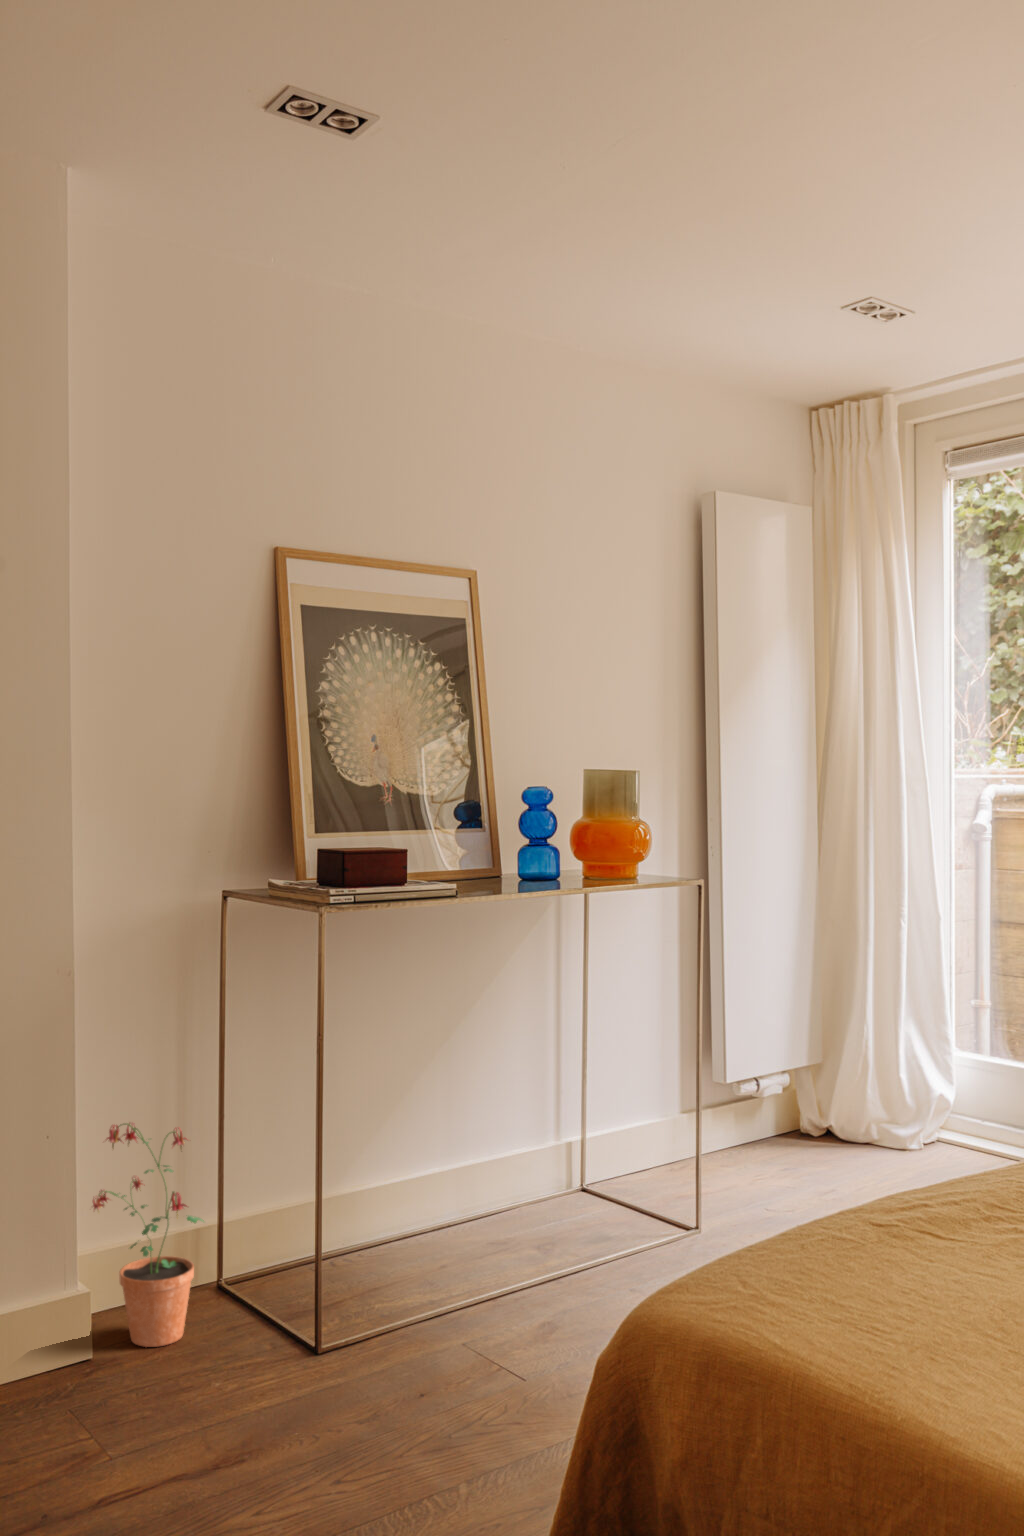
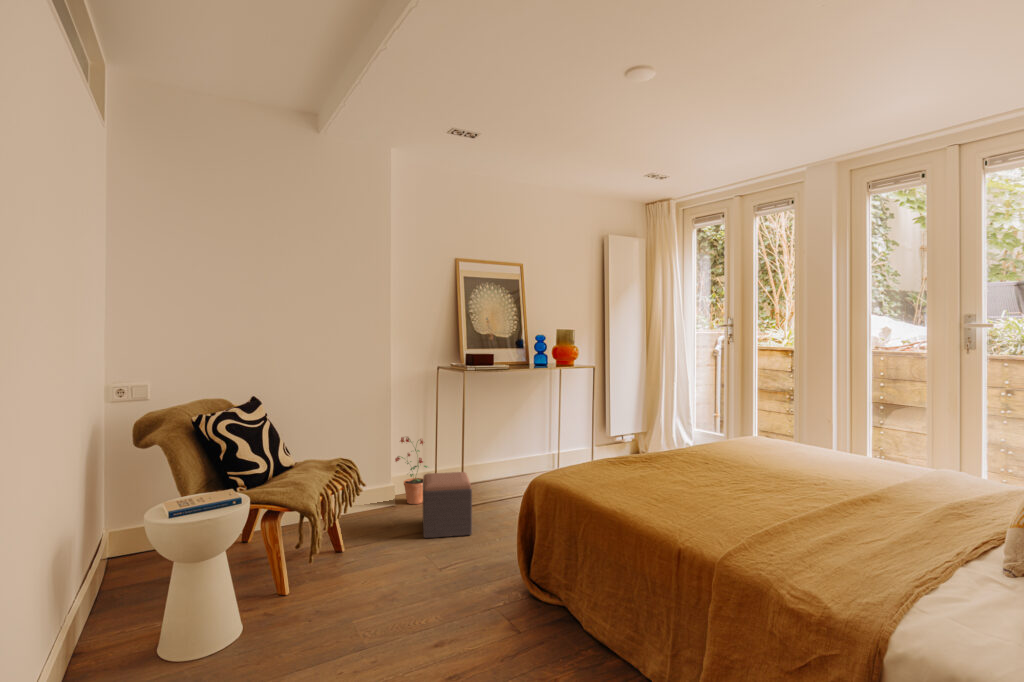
footstool: none [195,1241,372,1486] -> present [423,472,472,538]

